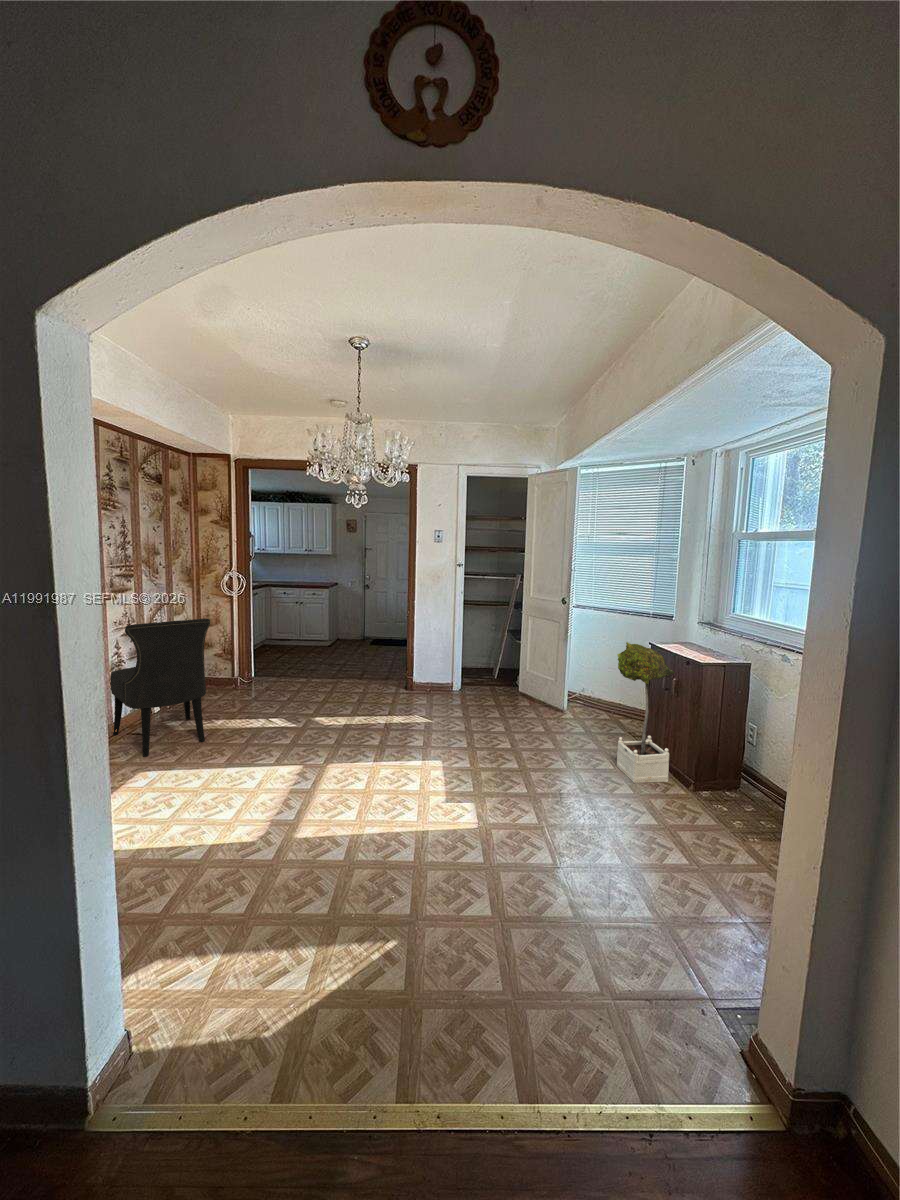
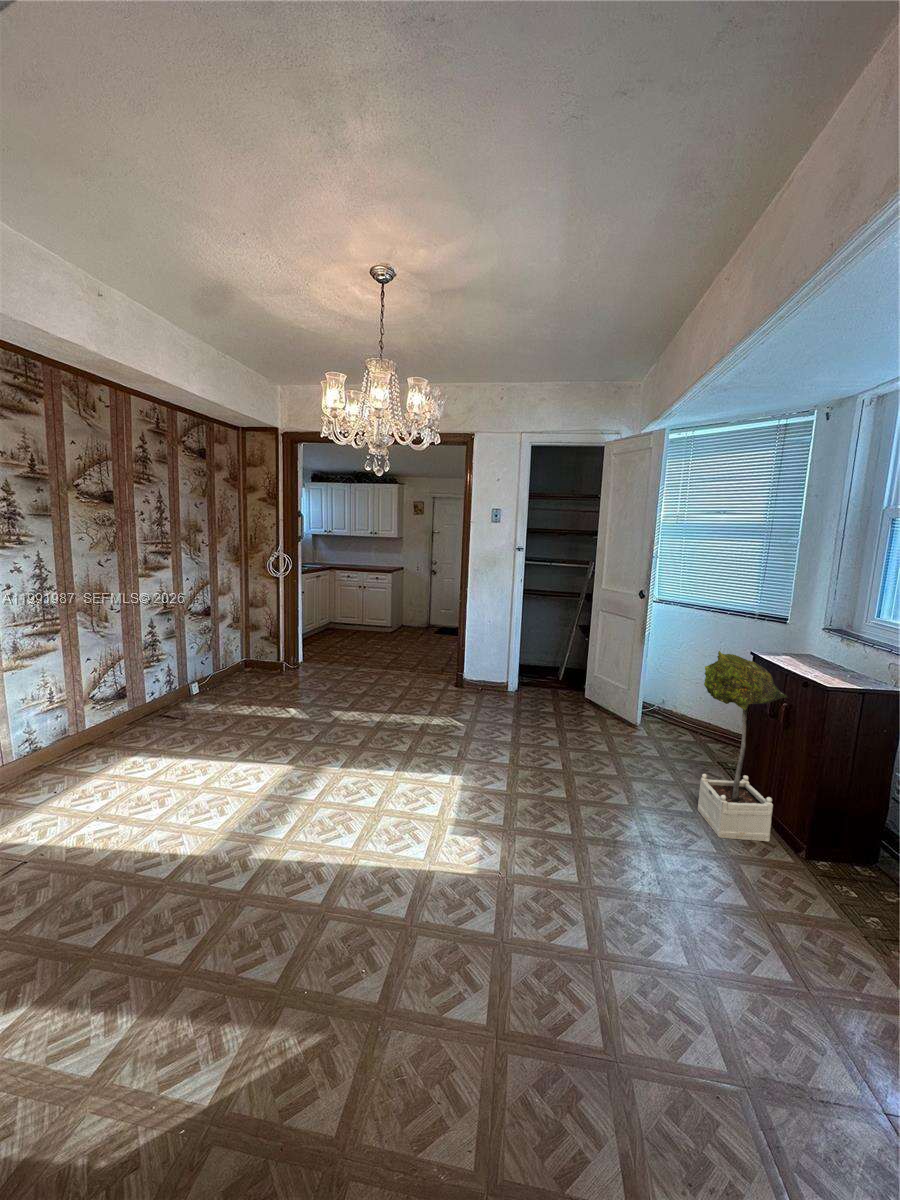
dining chair: present [110,619,210,757] -> none [142,600,235,742]

